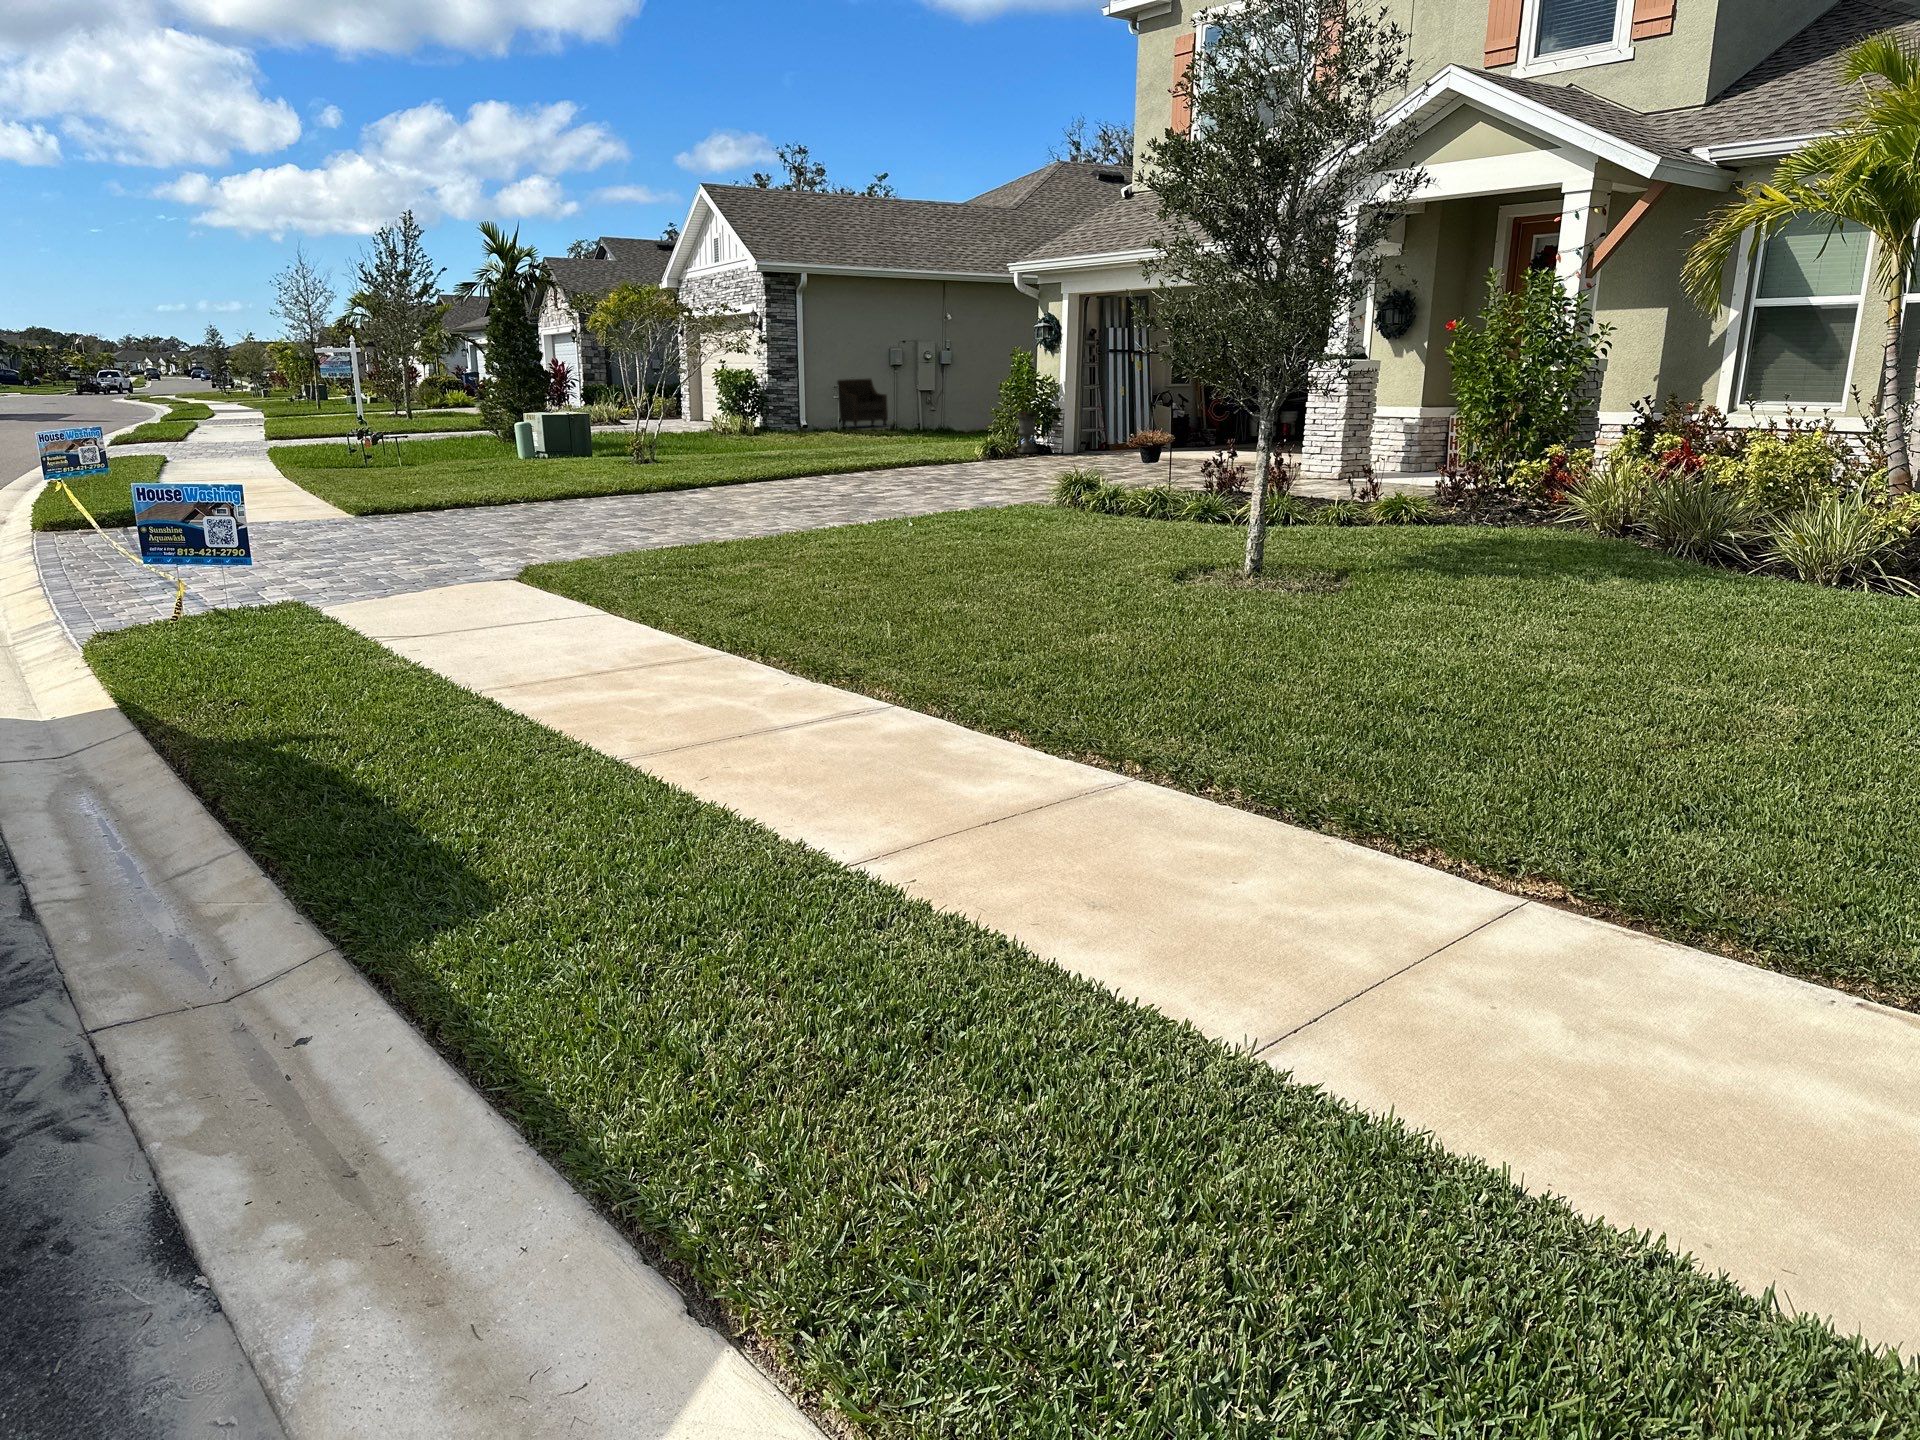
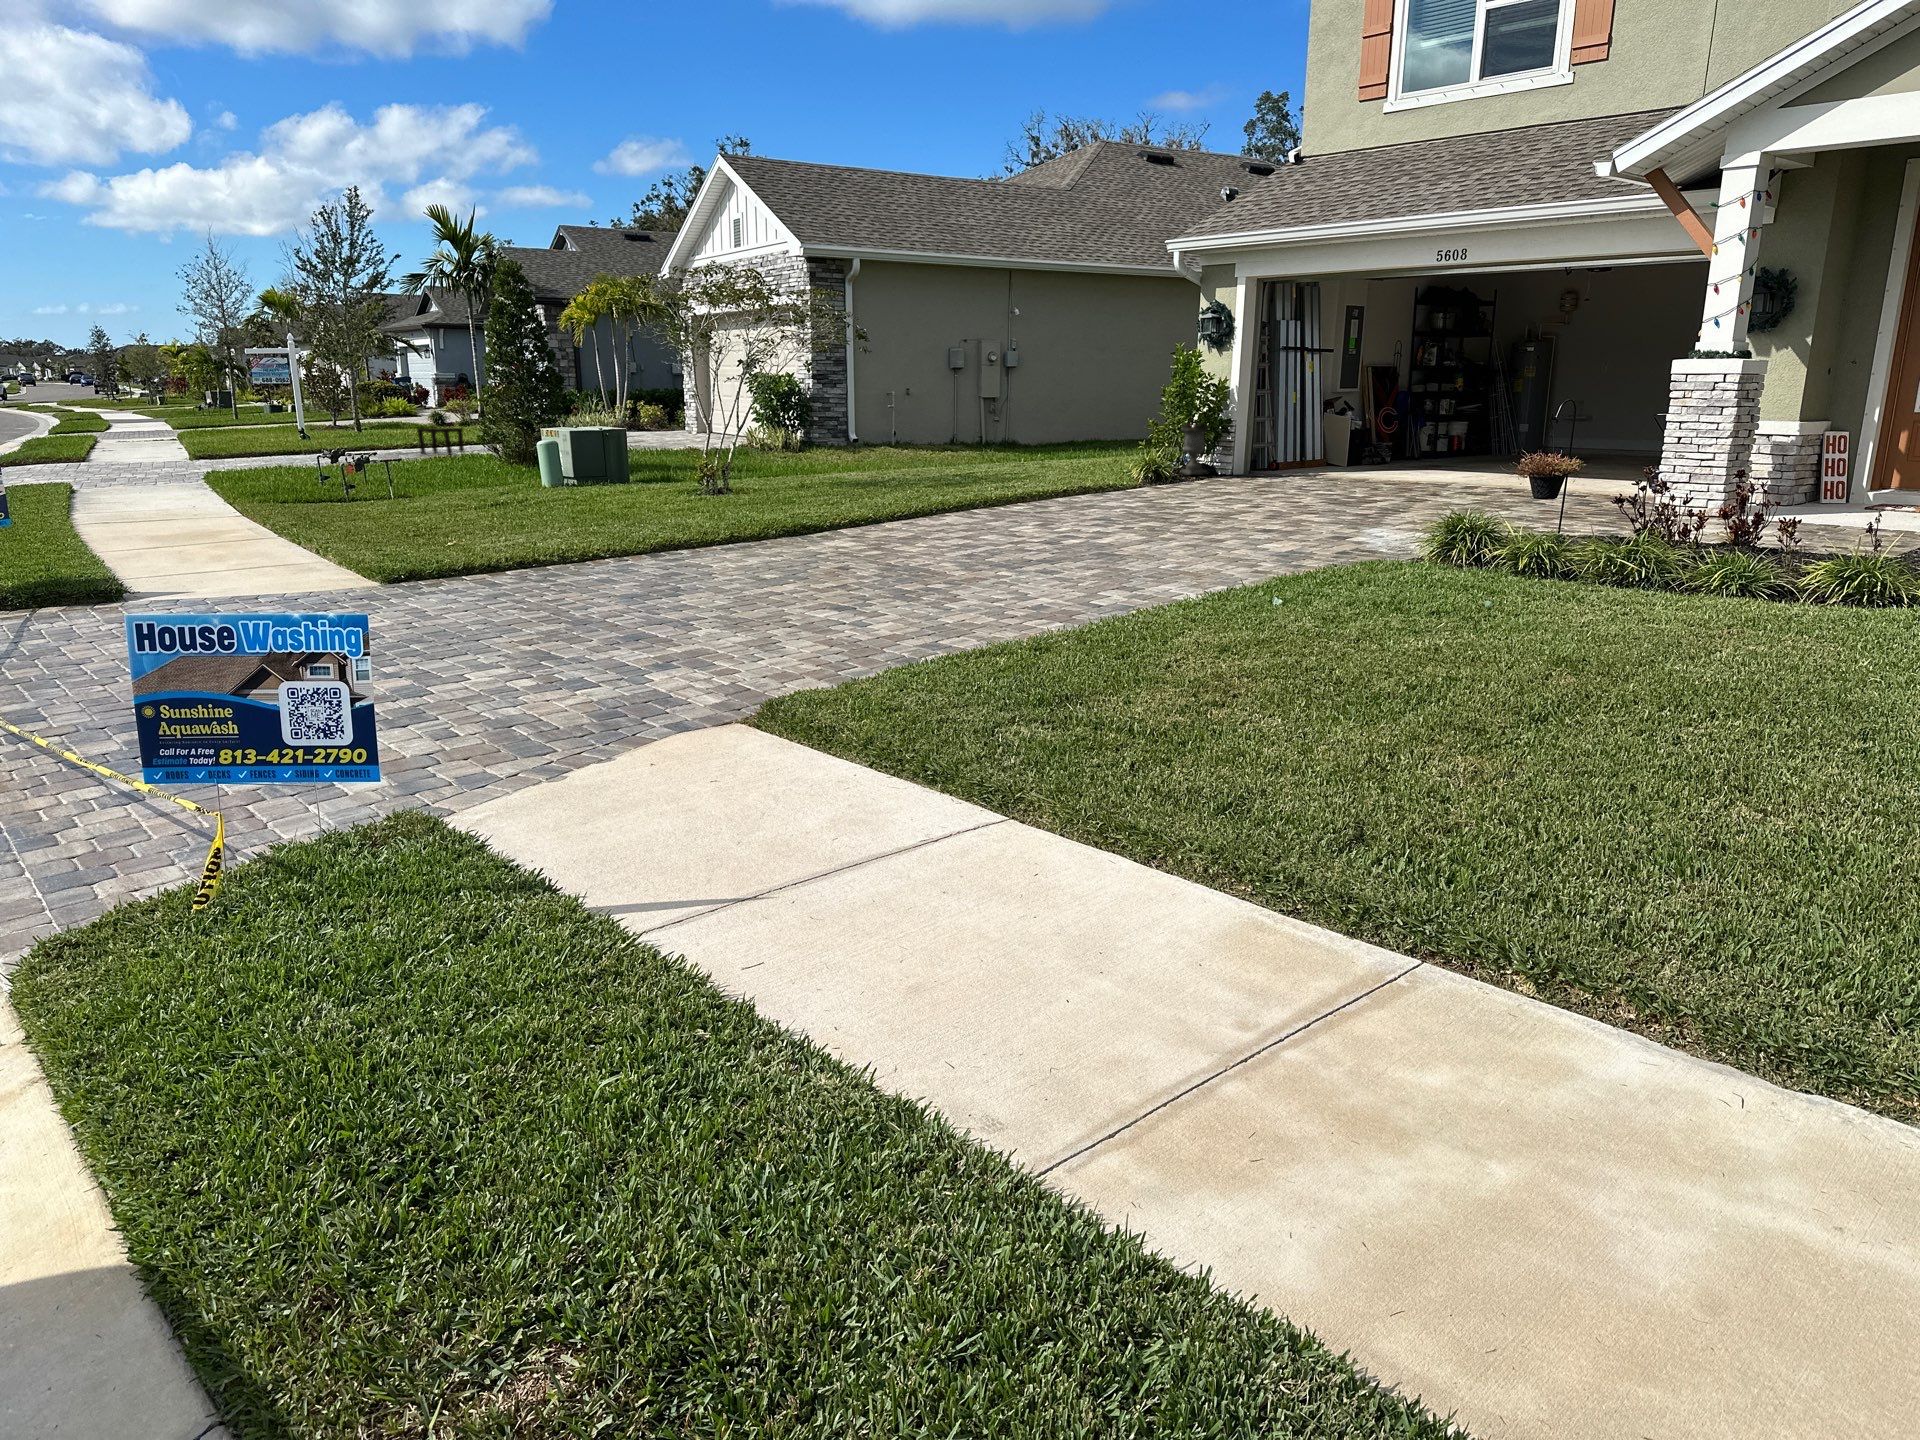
chair: present [837,379,888,428] -> none [890,383,952,443]
bench: none [447,414,485,437] -> present [417,428,464,455]

